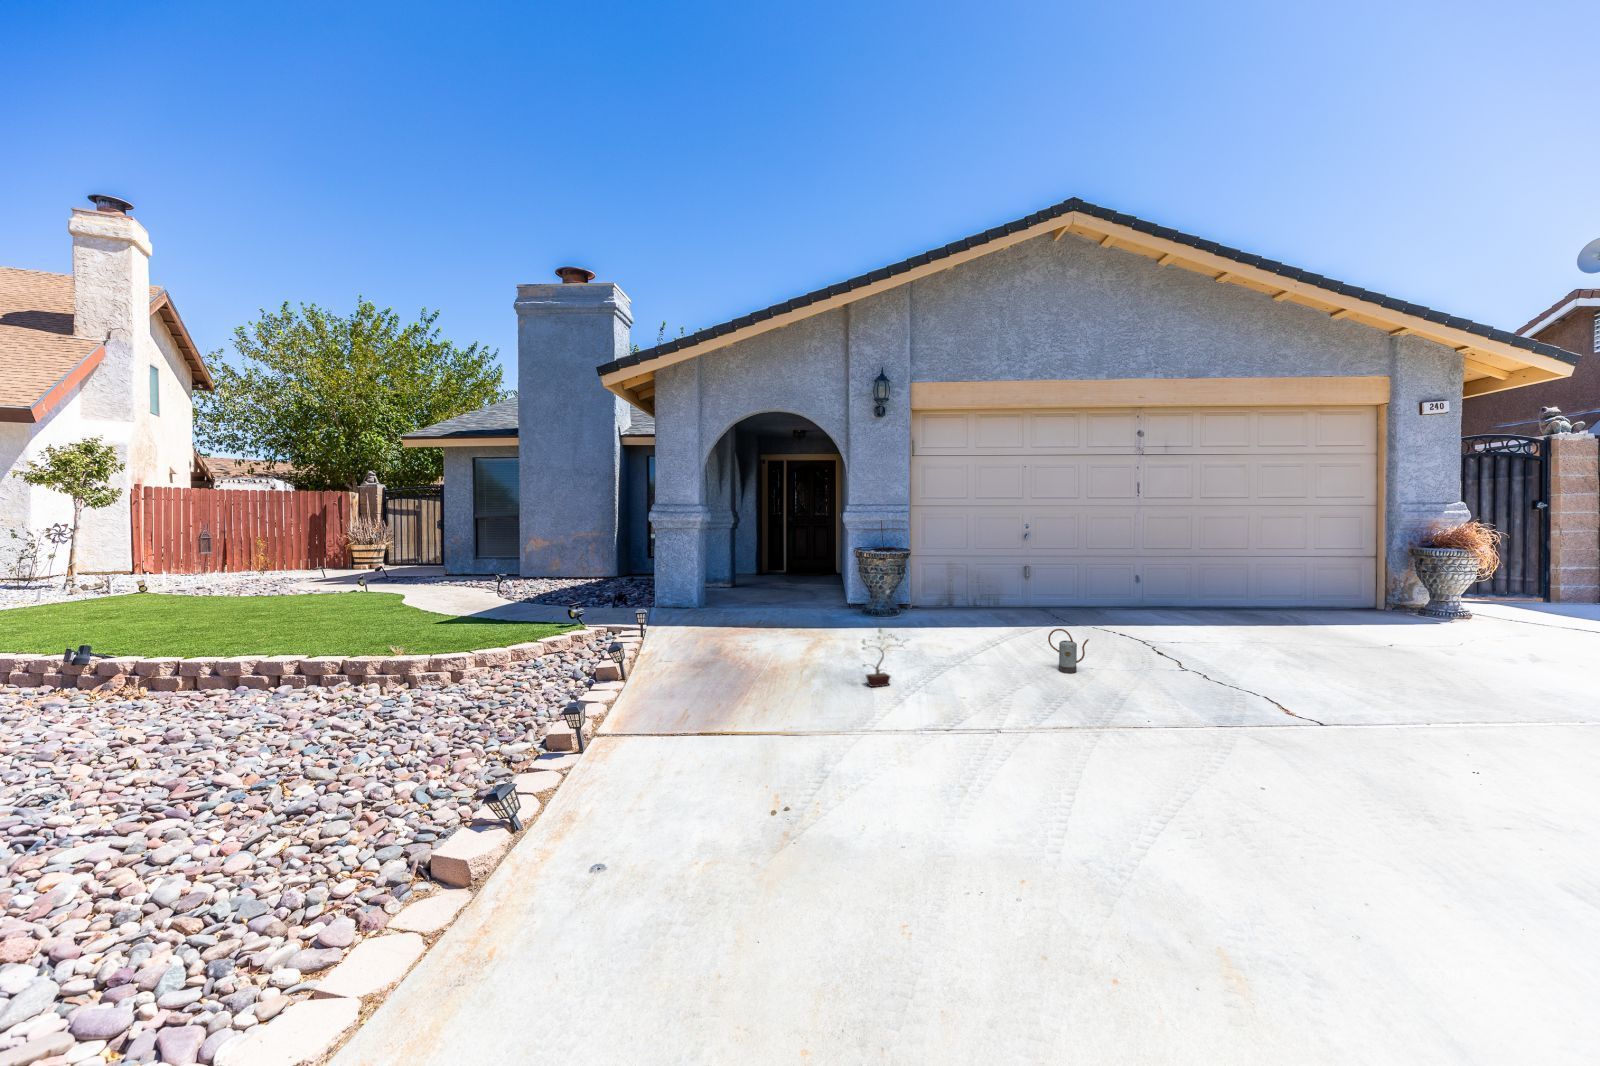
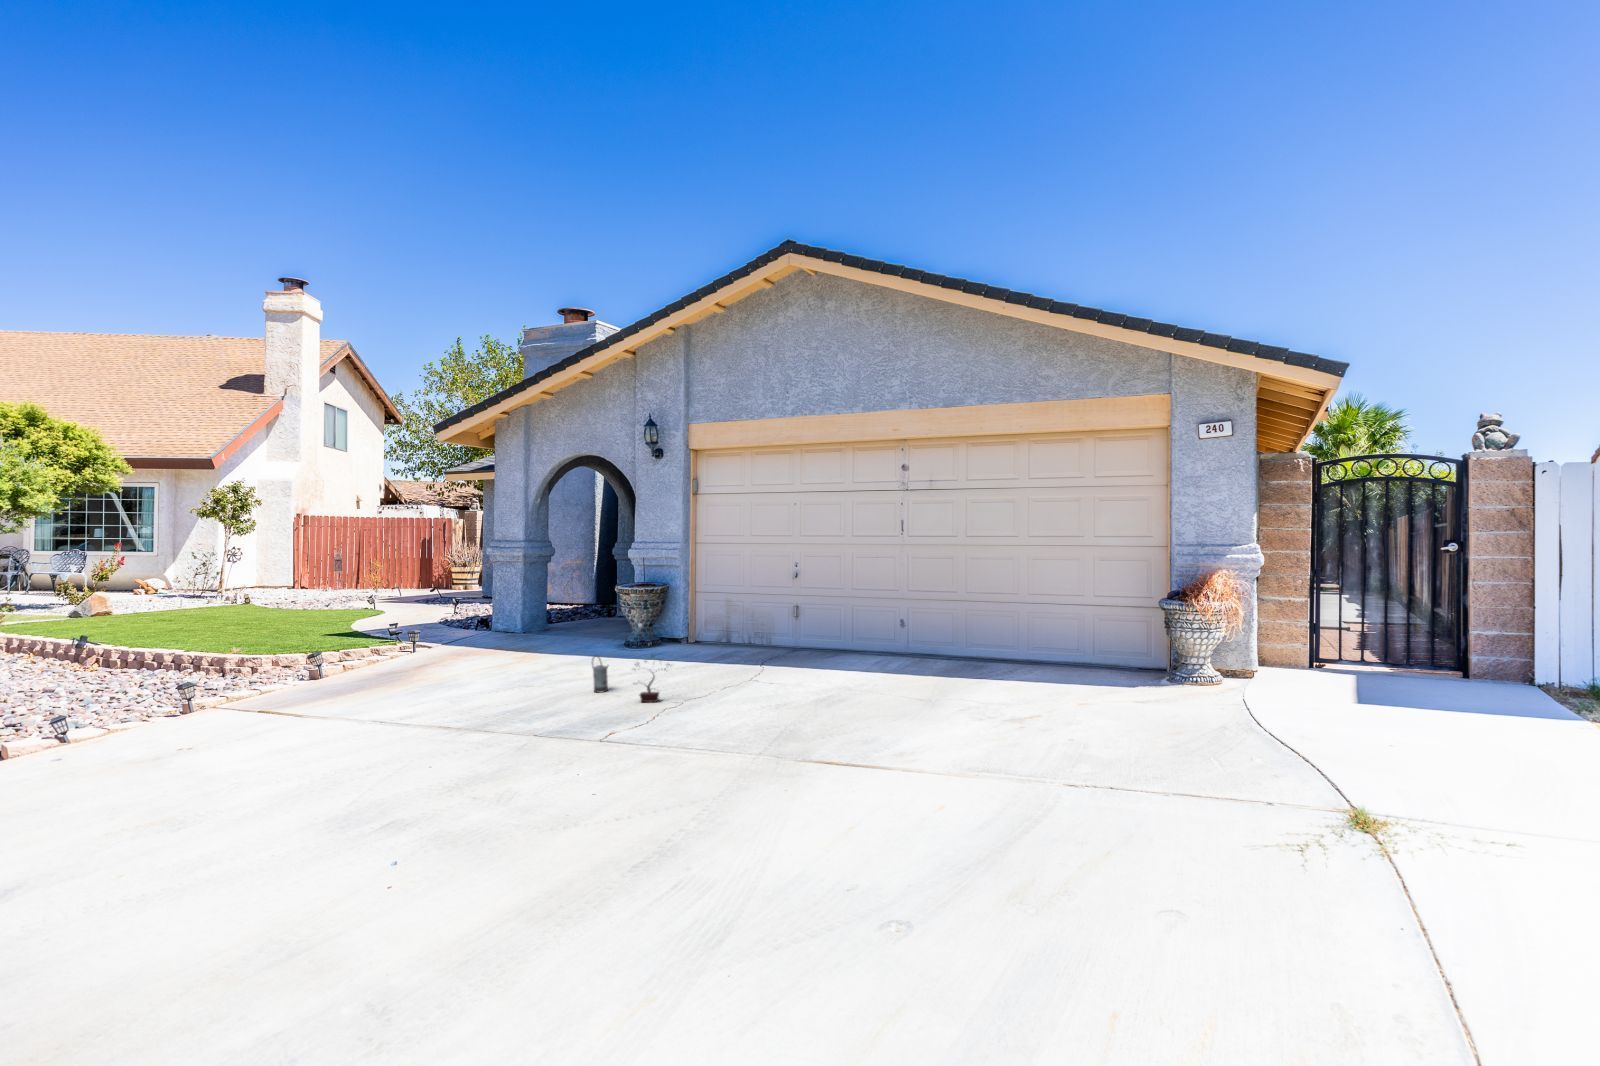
potted plant: present [863,629,898,687] -> present [633,654,670,702]

